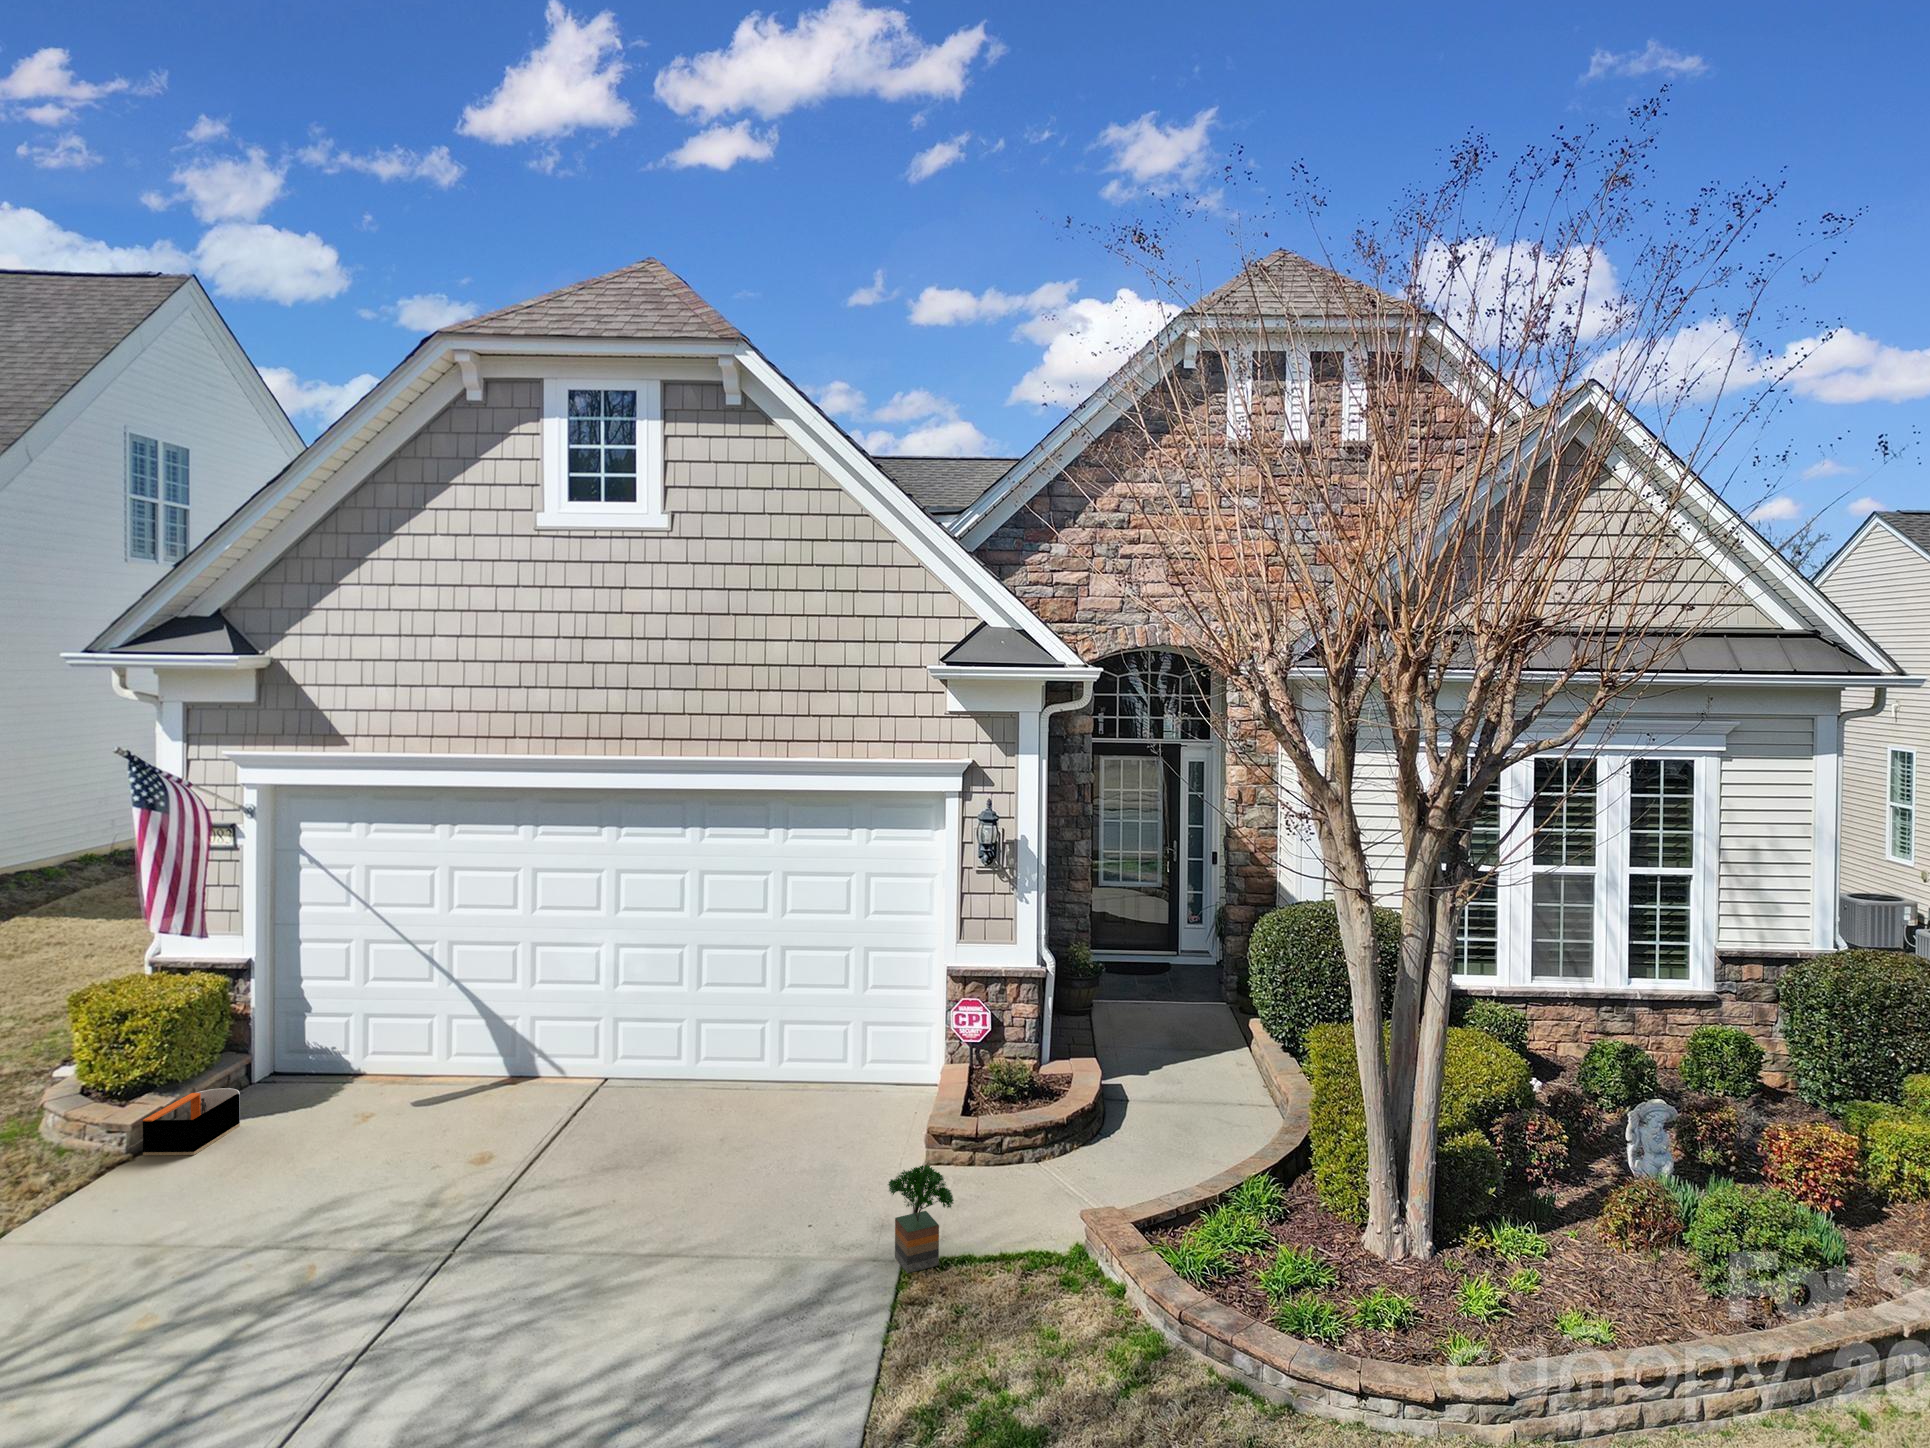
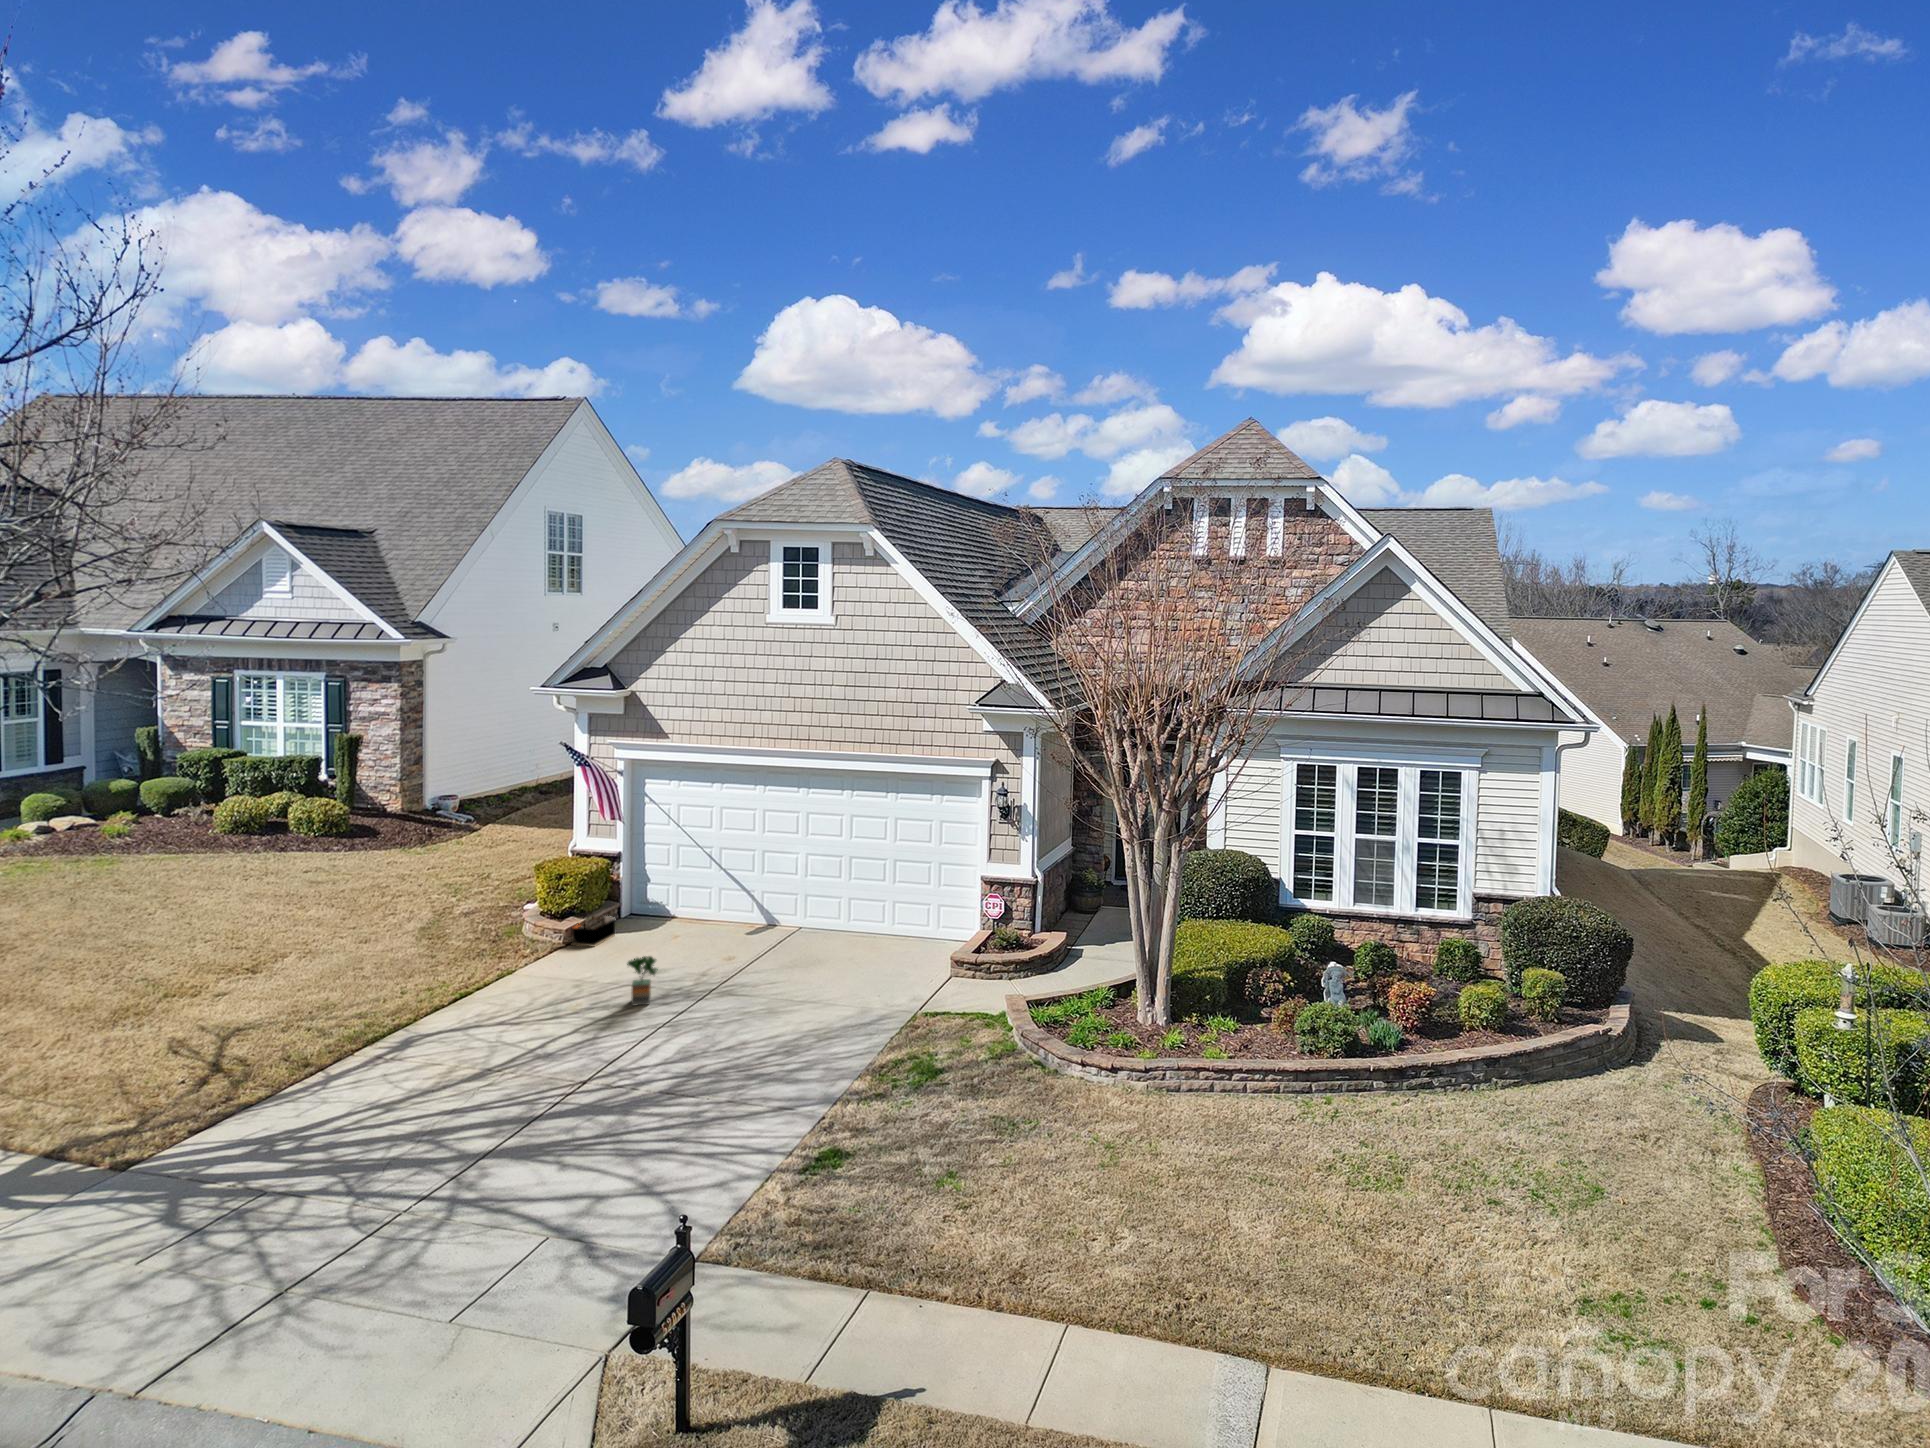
potted tree: present [888,1165,954,1273] -> present [627,956,658,1006]

